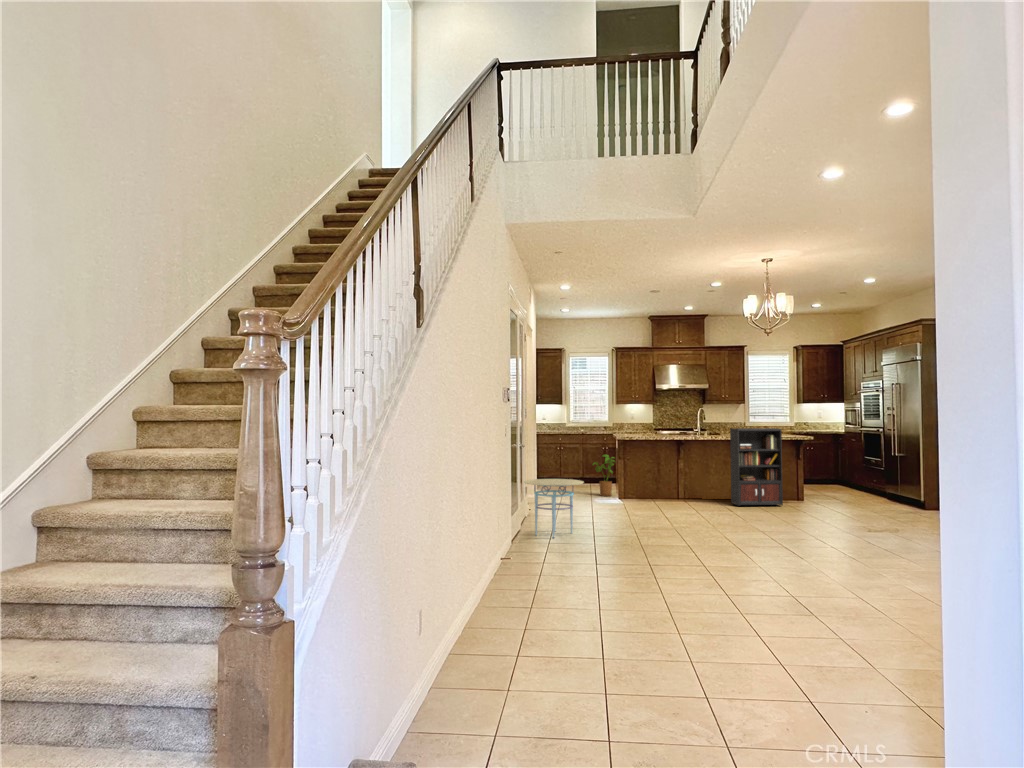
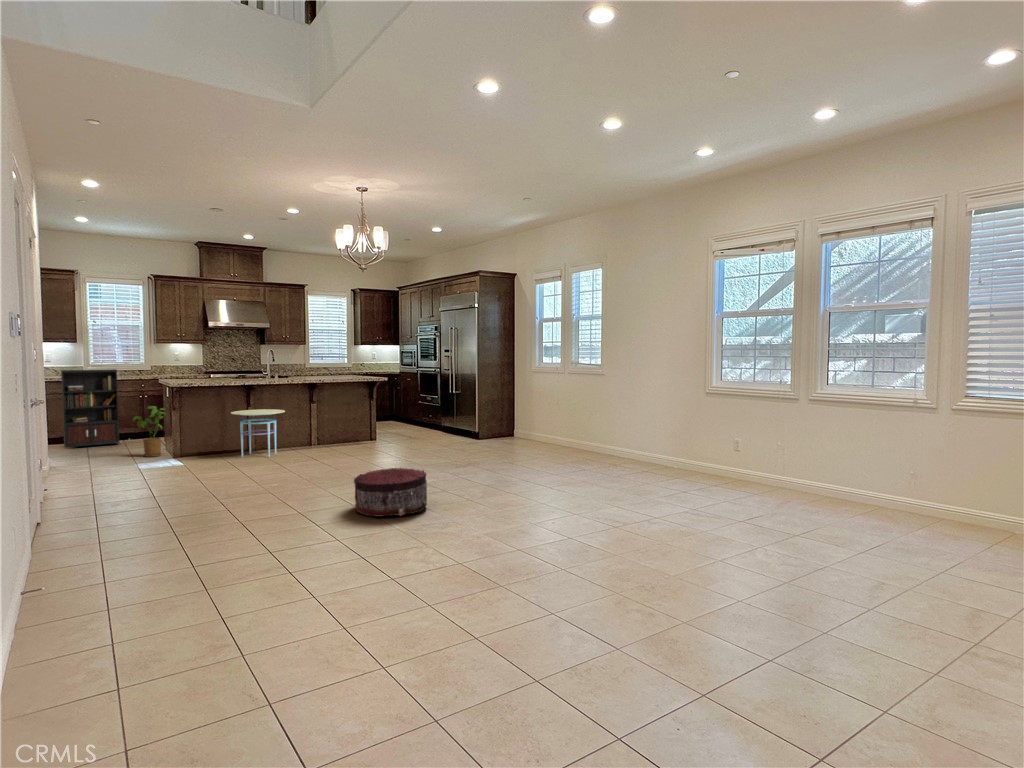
bookcase: present [730,428,783,506] -> present [61,369,120,448]
side table: present [525,479,584,538] -> present [231,409,285,457]
pouf: none [734,515,804,557] -> present [354,468,427,517]

